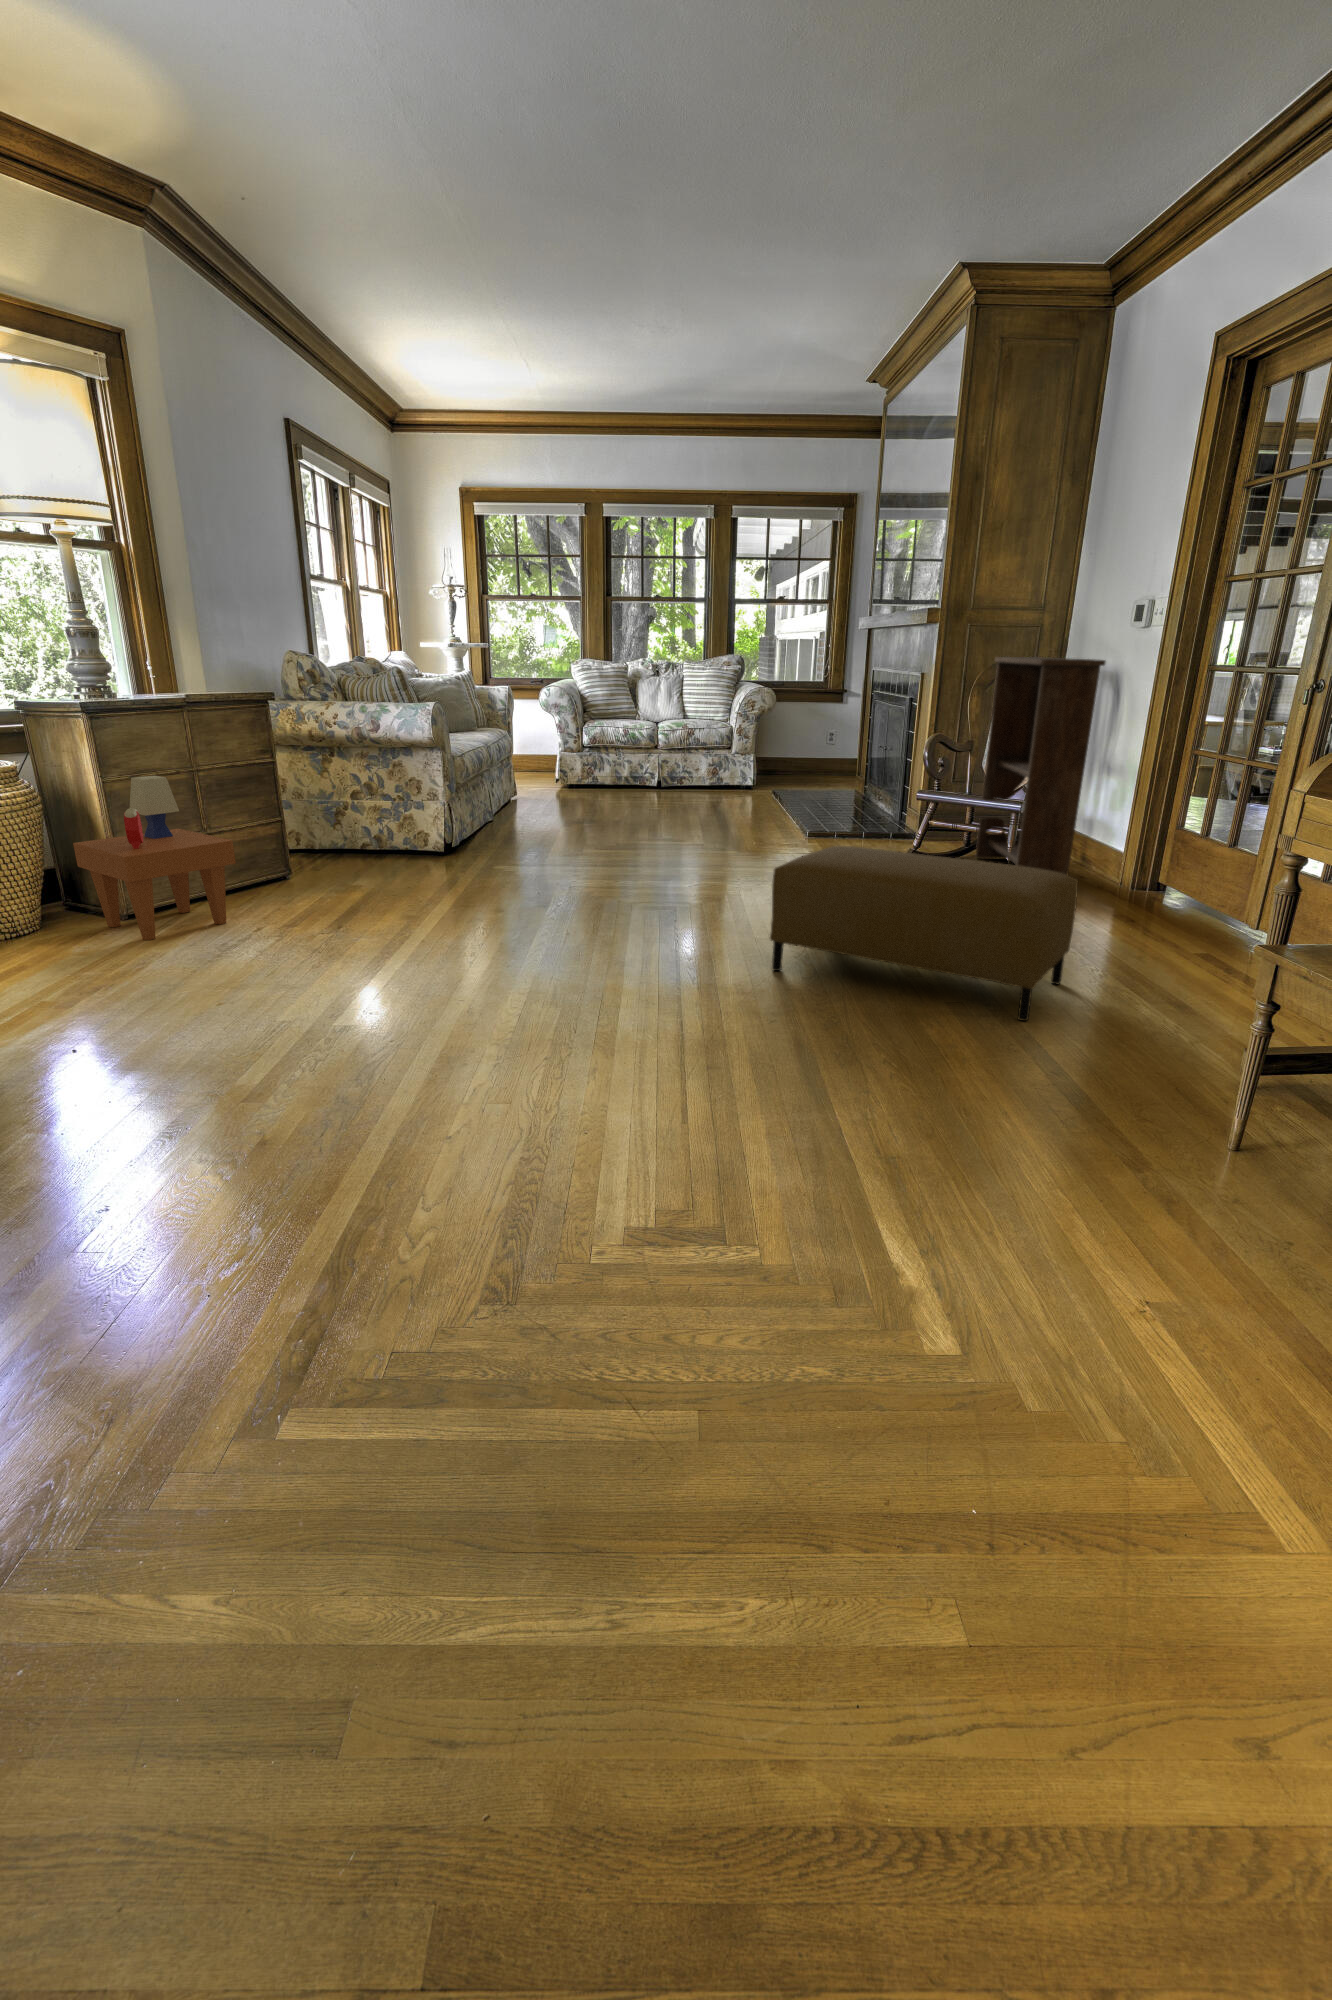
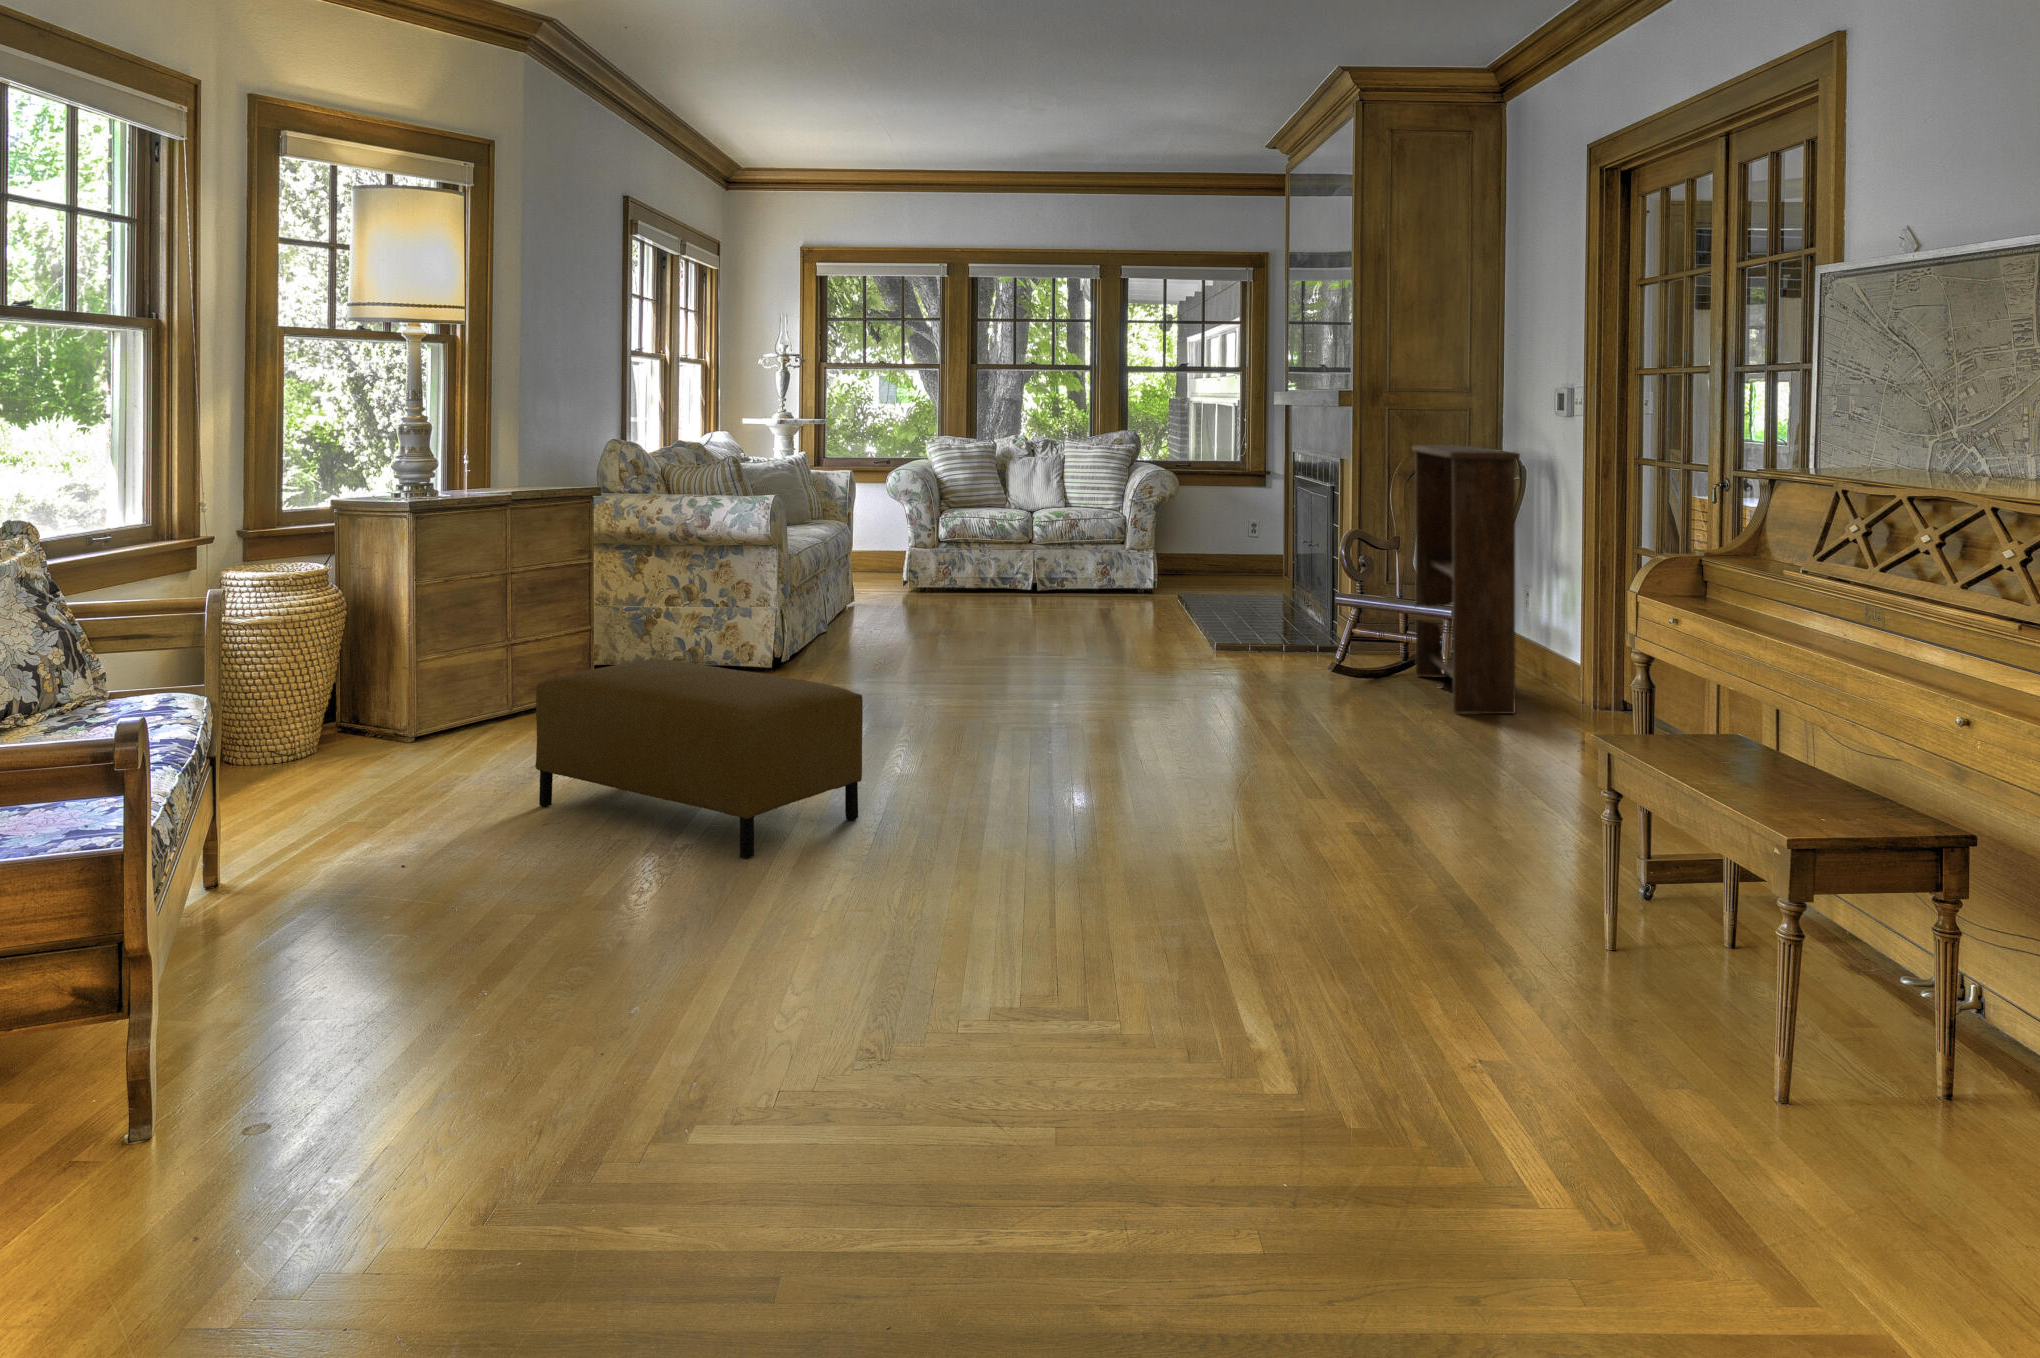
side table: present [73,776,236,940] -> none [371,581,548,768]
ottoman: present [770,846,1078,1021] -> present [535,659,863,858]

